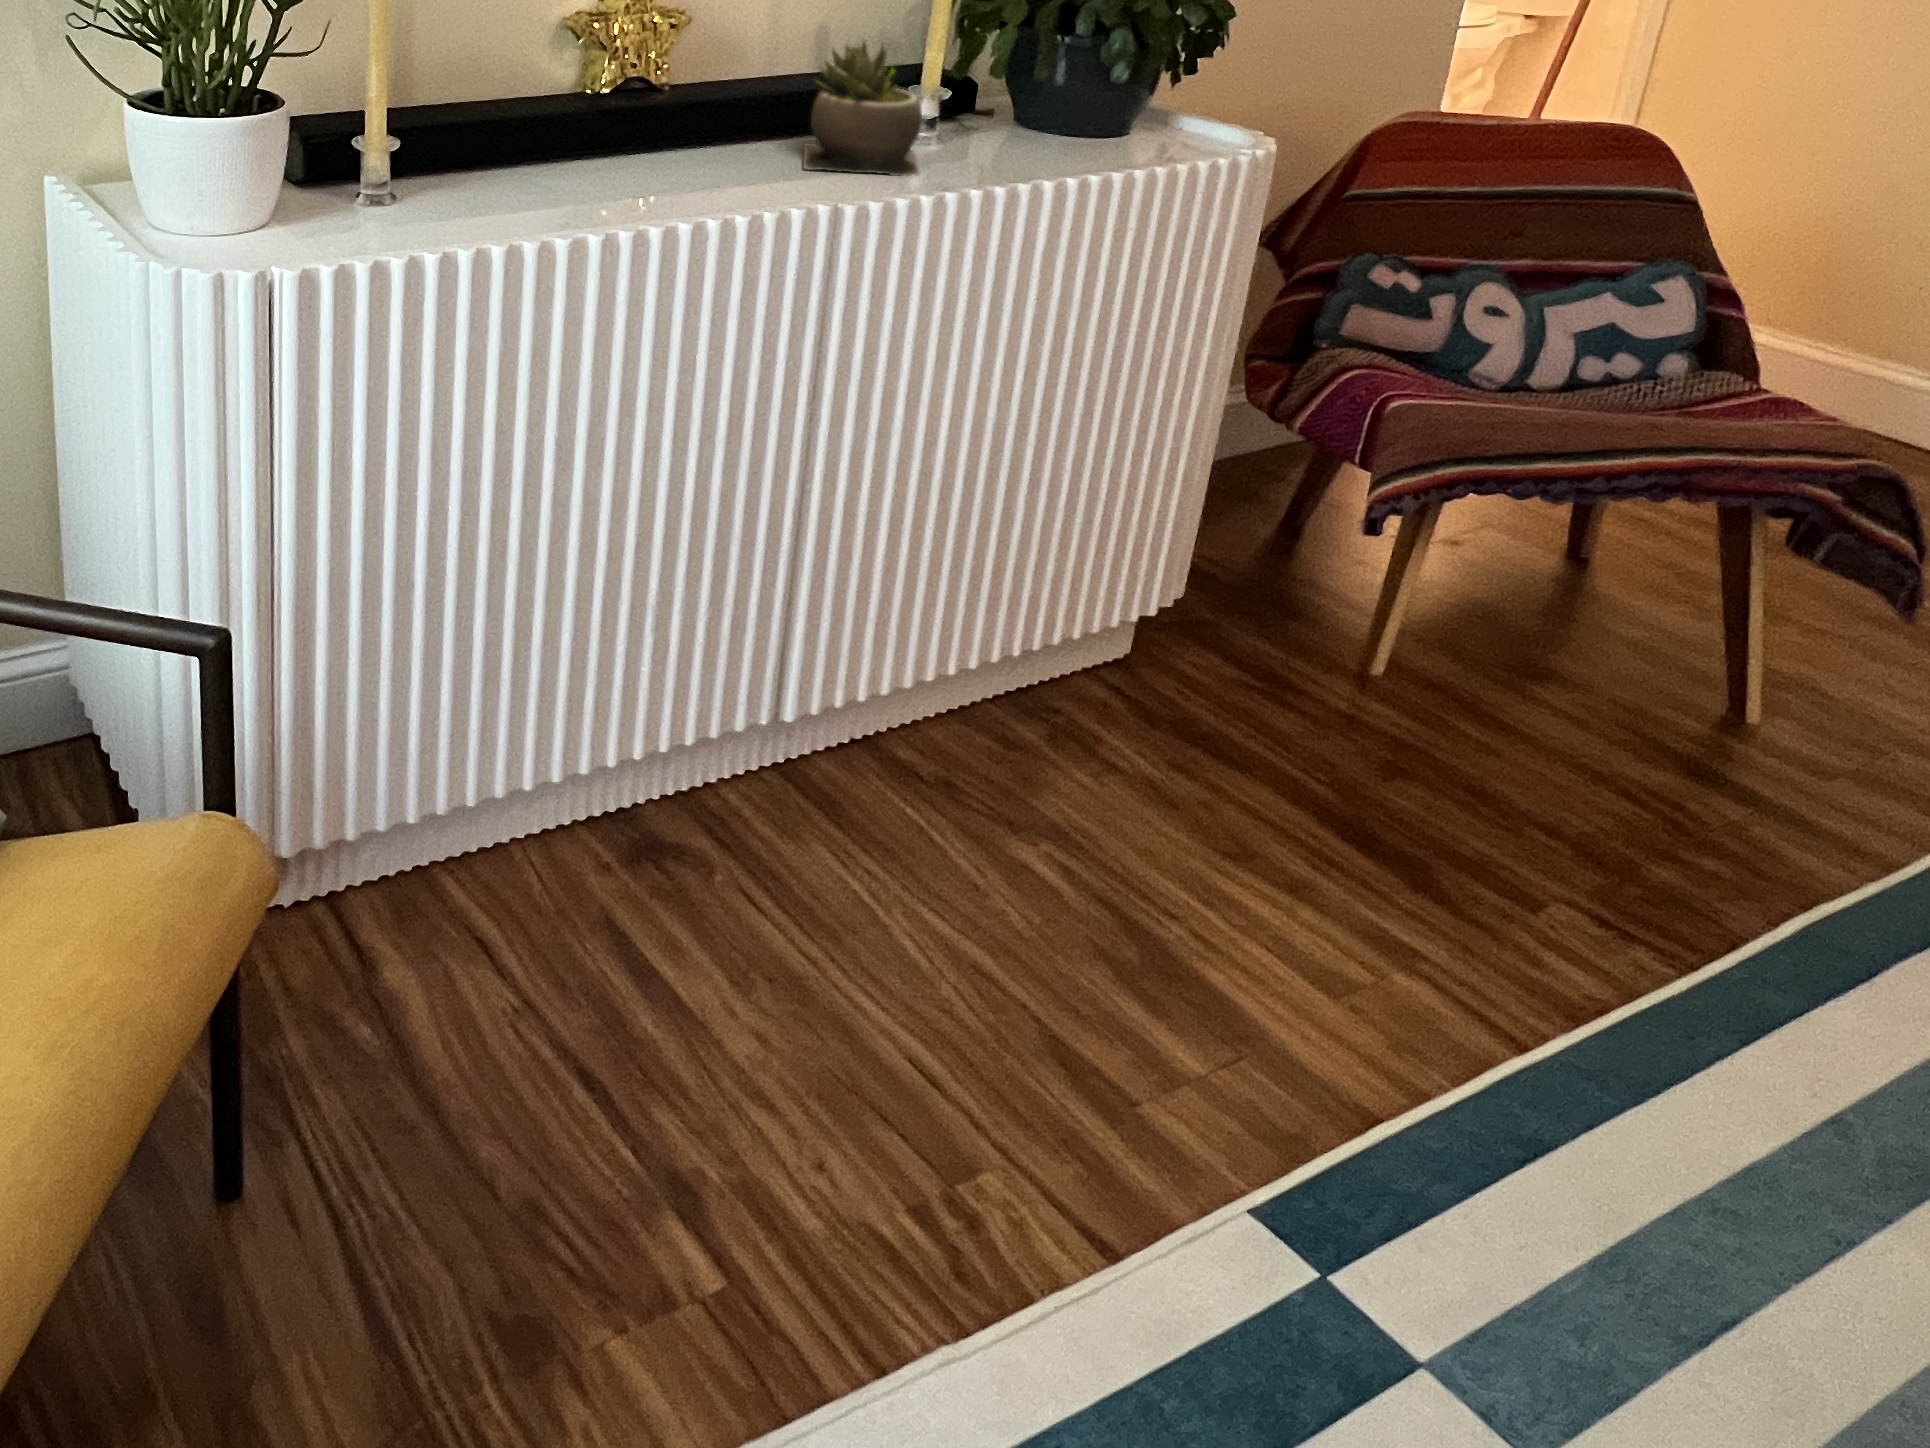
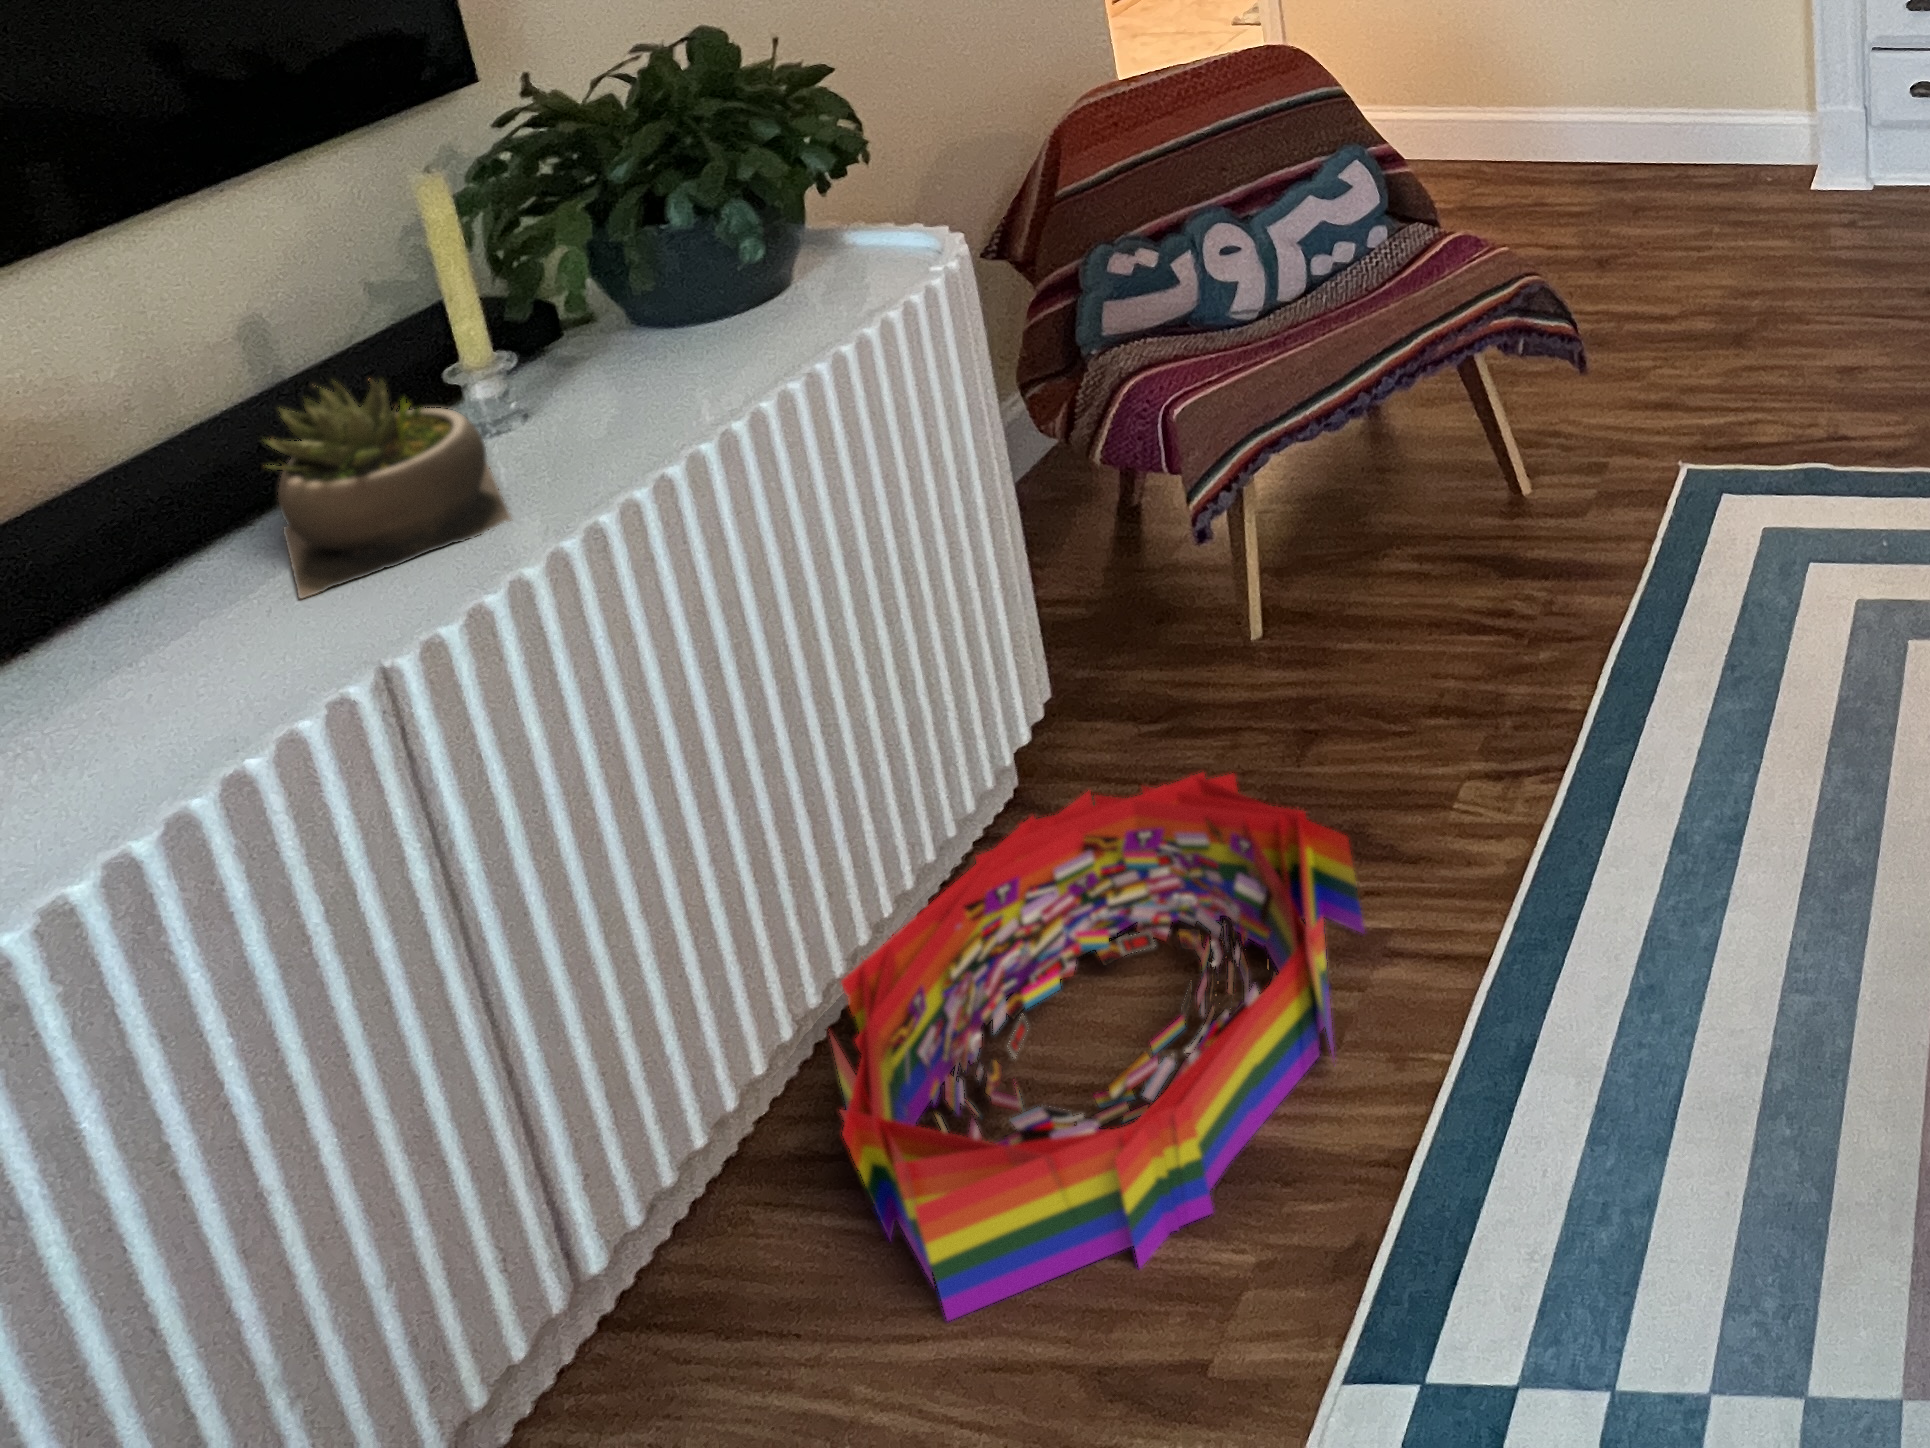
storage bin: none [940,648,1426,1016] -> present [829,773,1364,1321]

